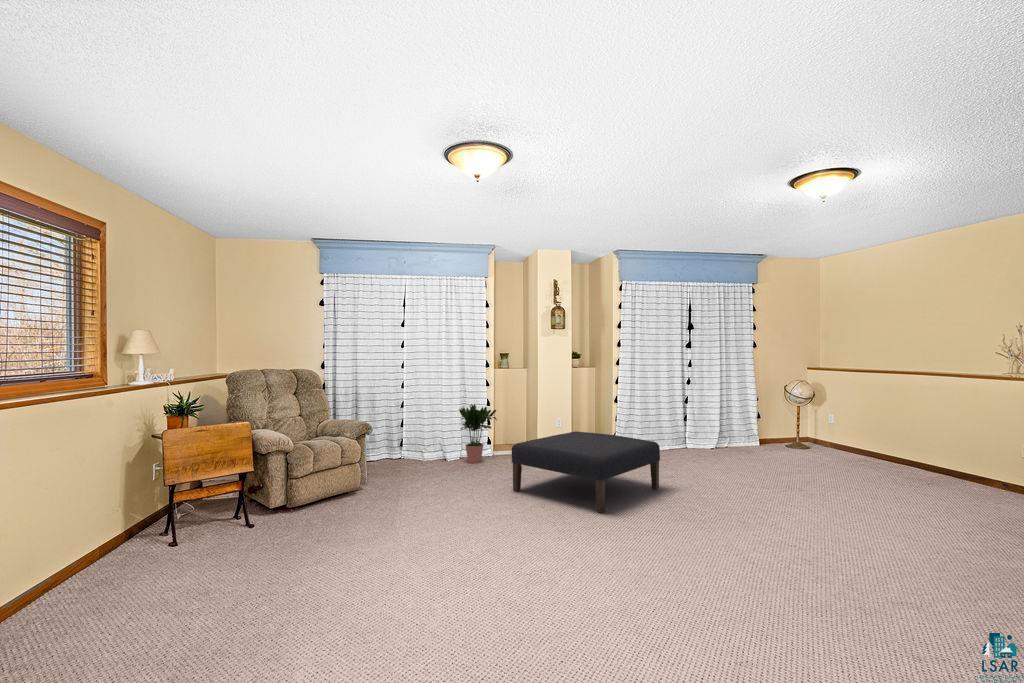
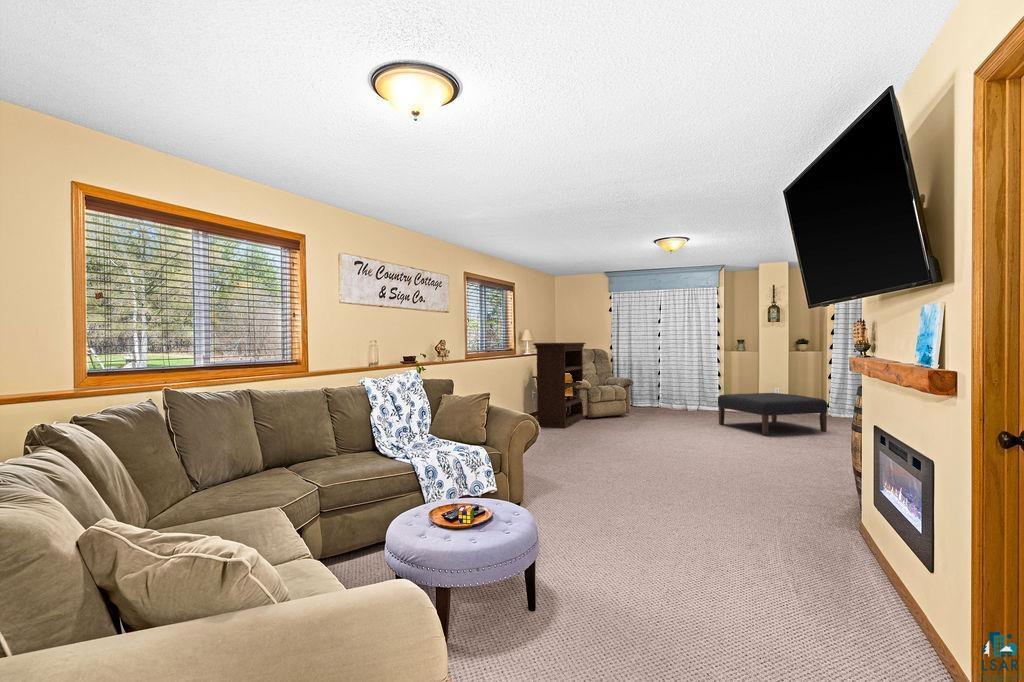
bookshelf: none [150,360,281,563] -> present [533,343,586,428]
potted plant: present [459,404,497,463] -> none [695,373,725,413]

